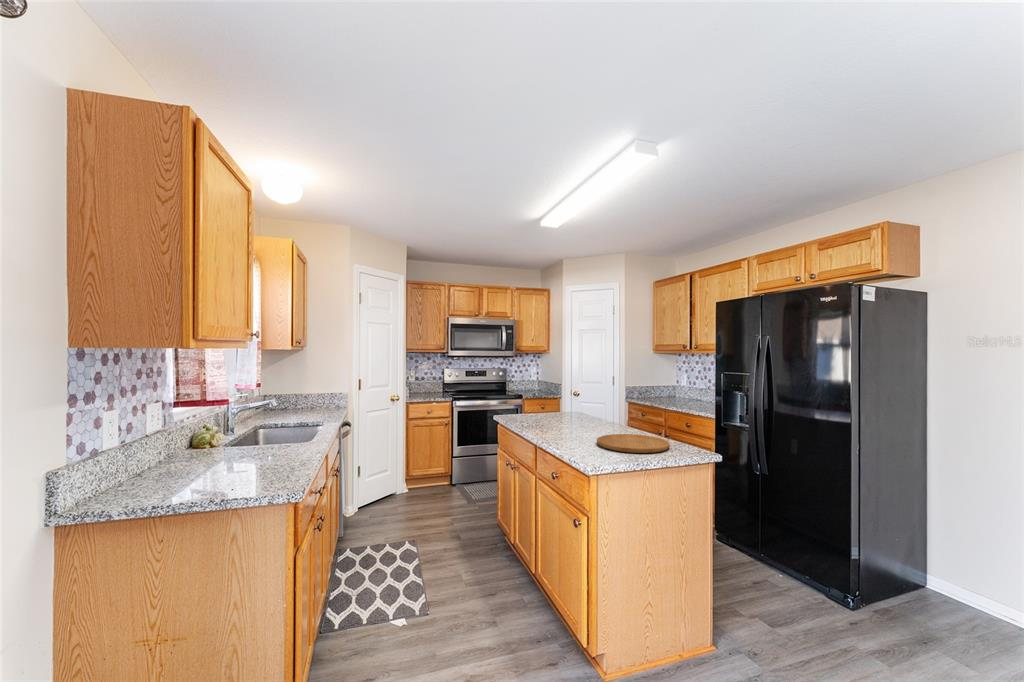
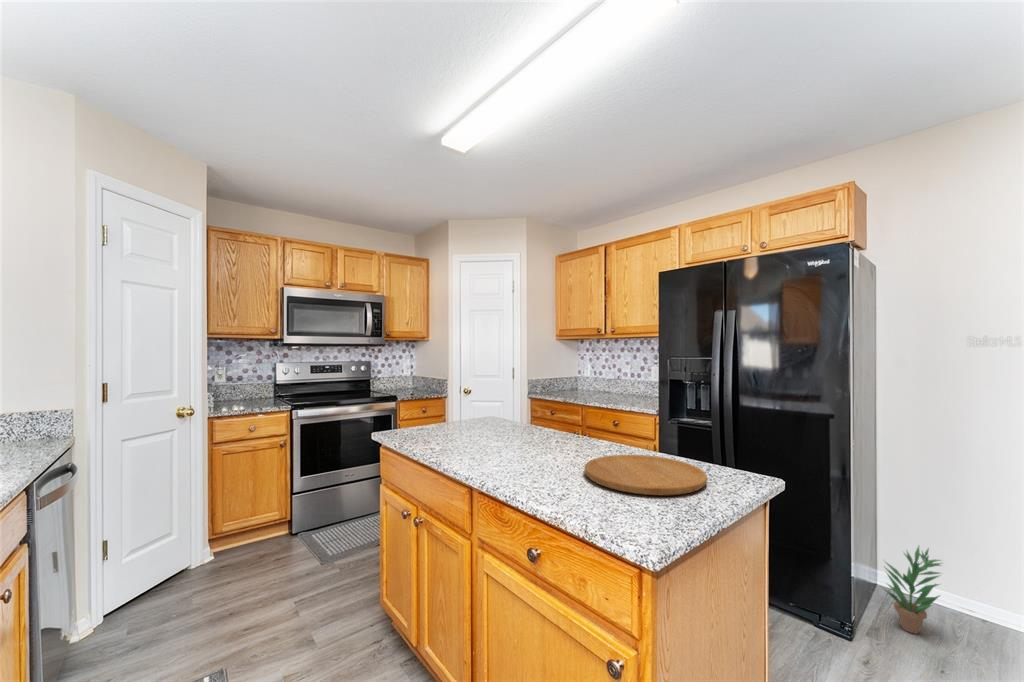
potted plant: none [895,541,954,617] -> present [884,546,941,634]

